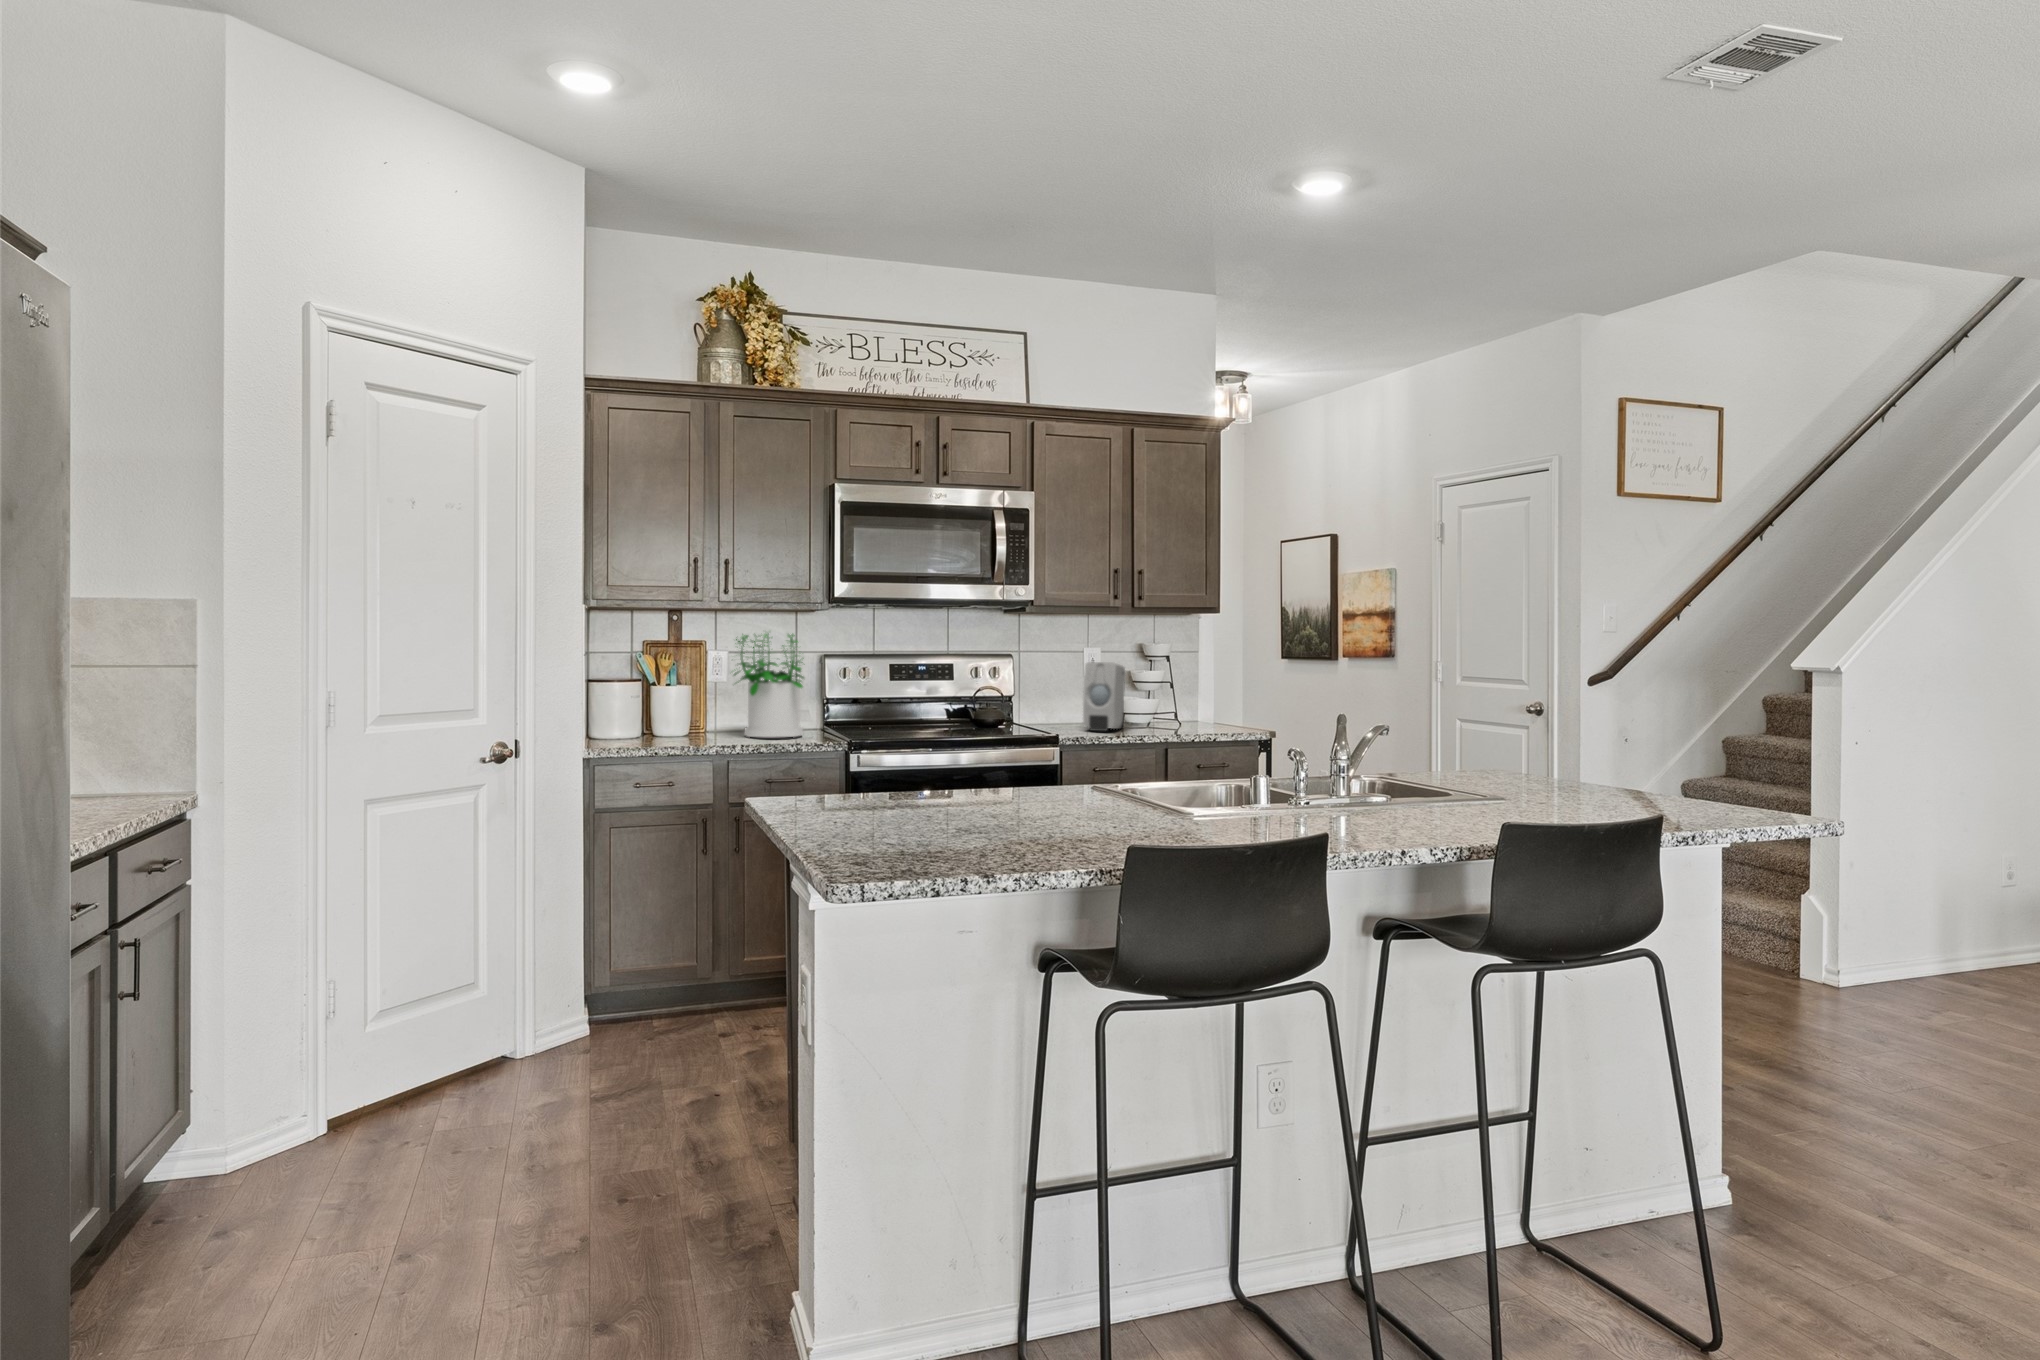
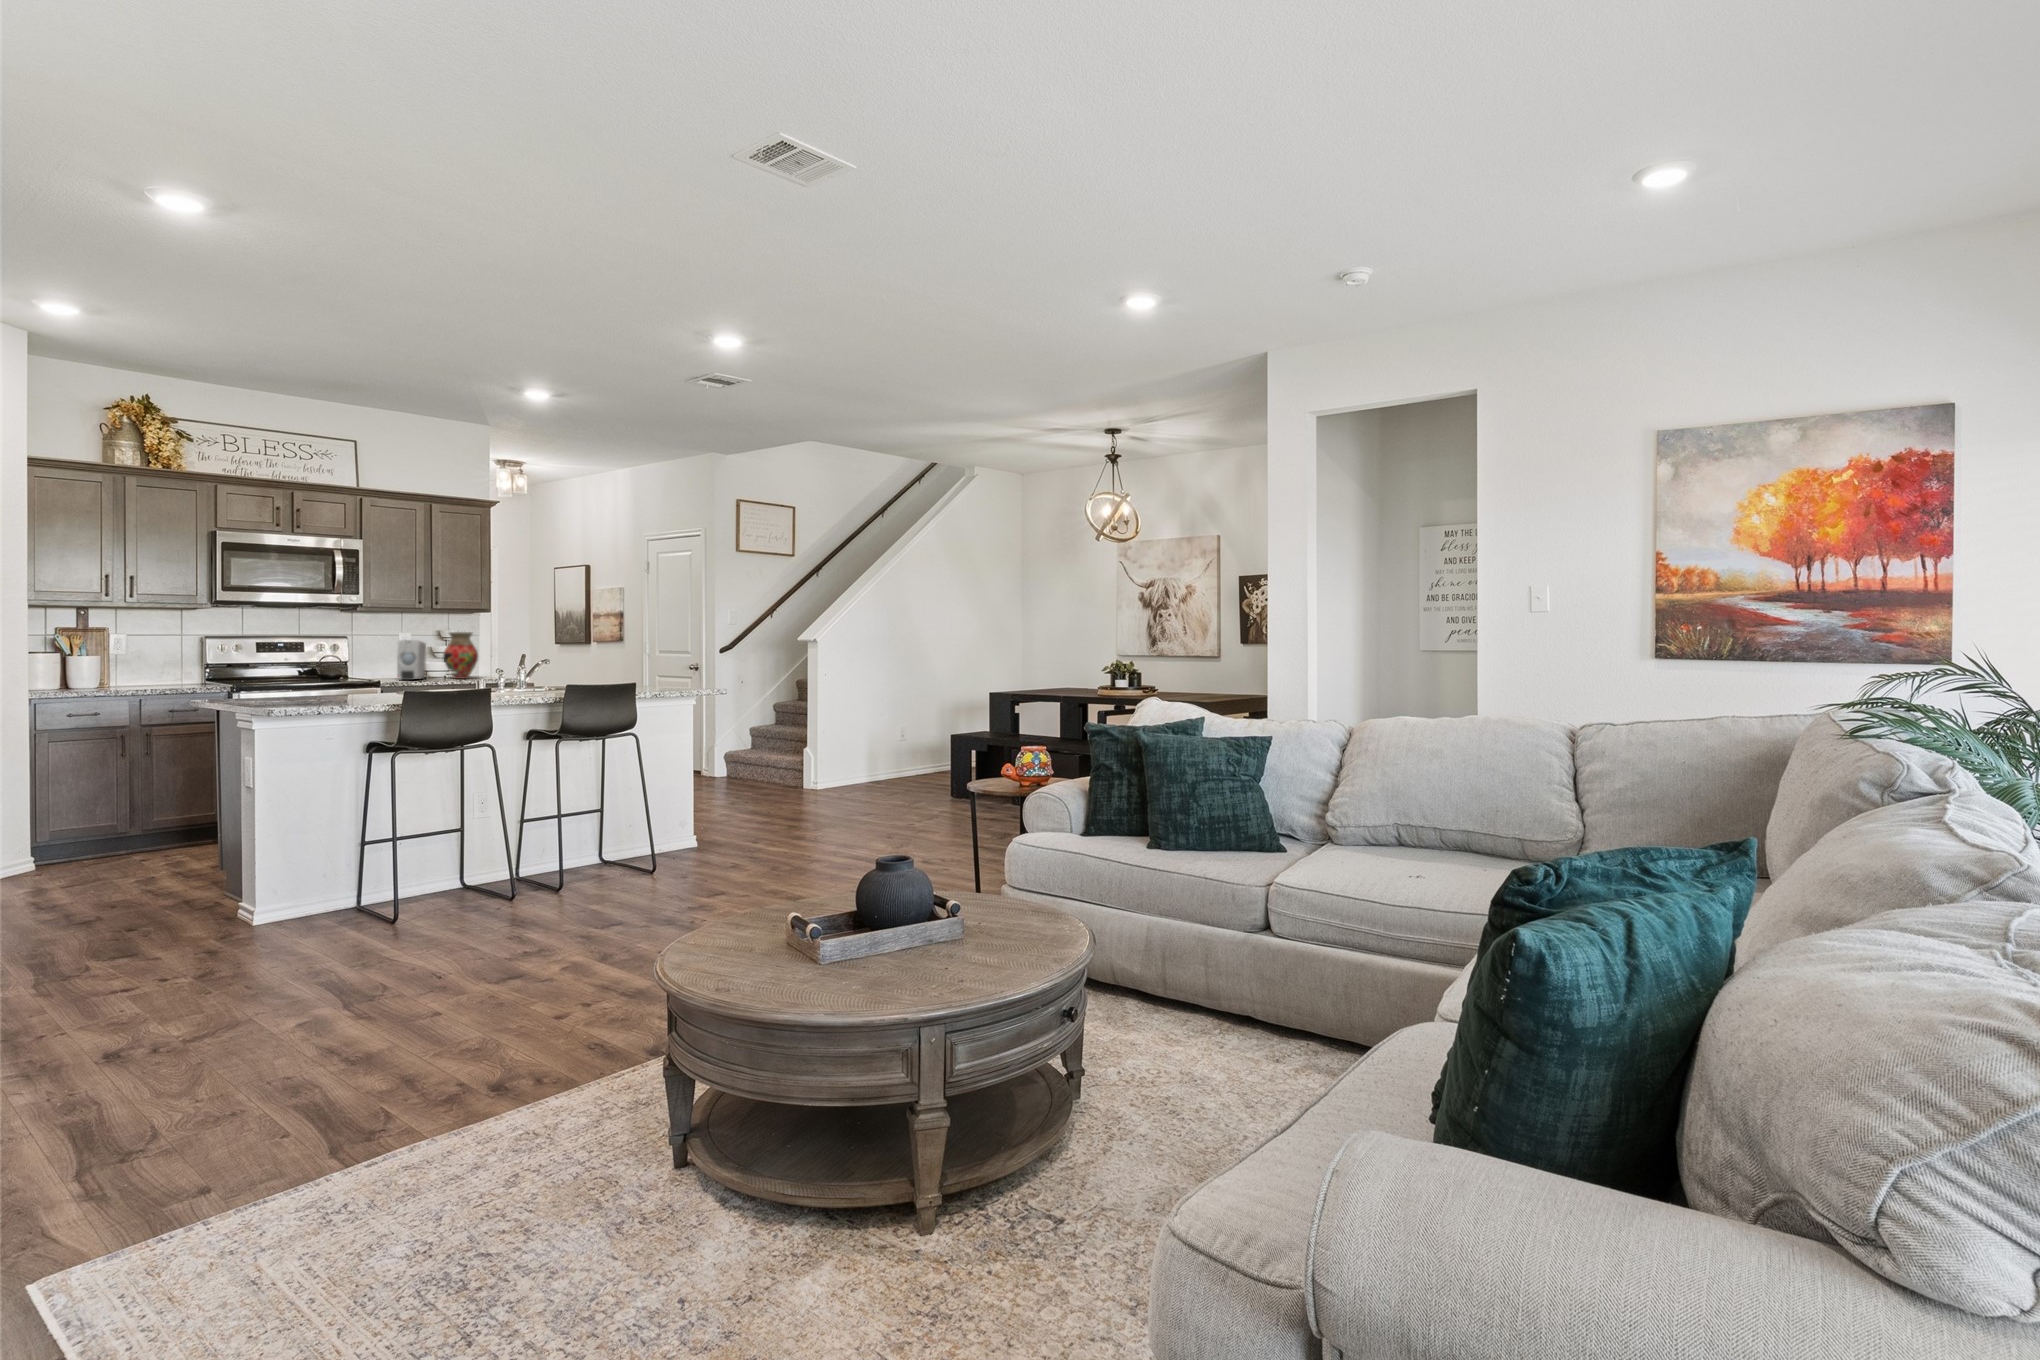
potted plant: present [734,633,804,737] -> none [135,620,195,685]
vase: none [1150,648,1203,729] -> present [443,632,478,679]

